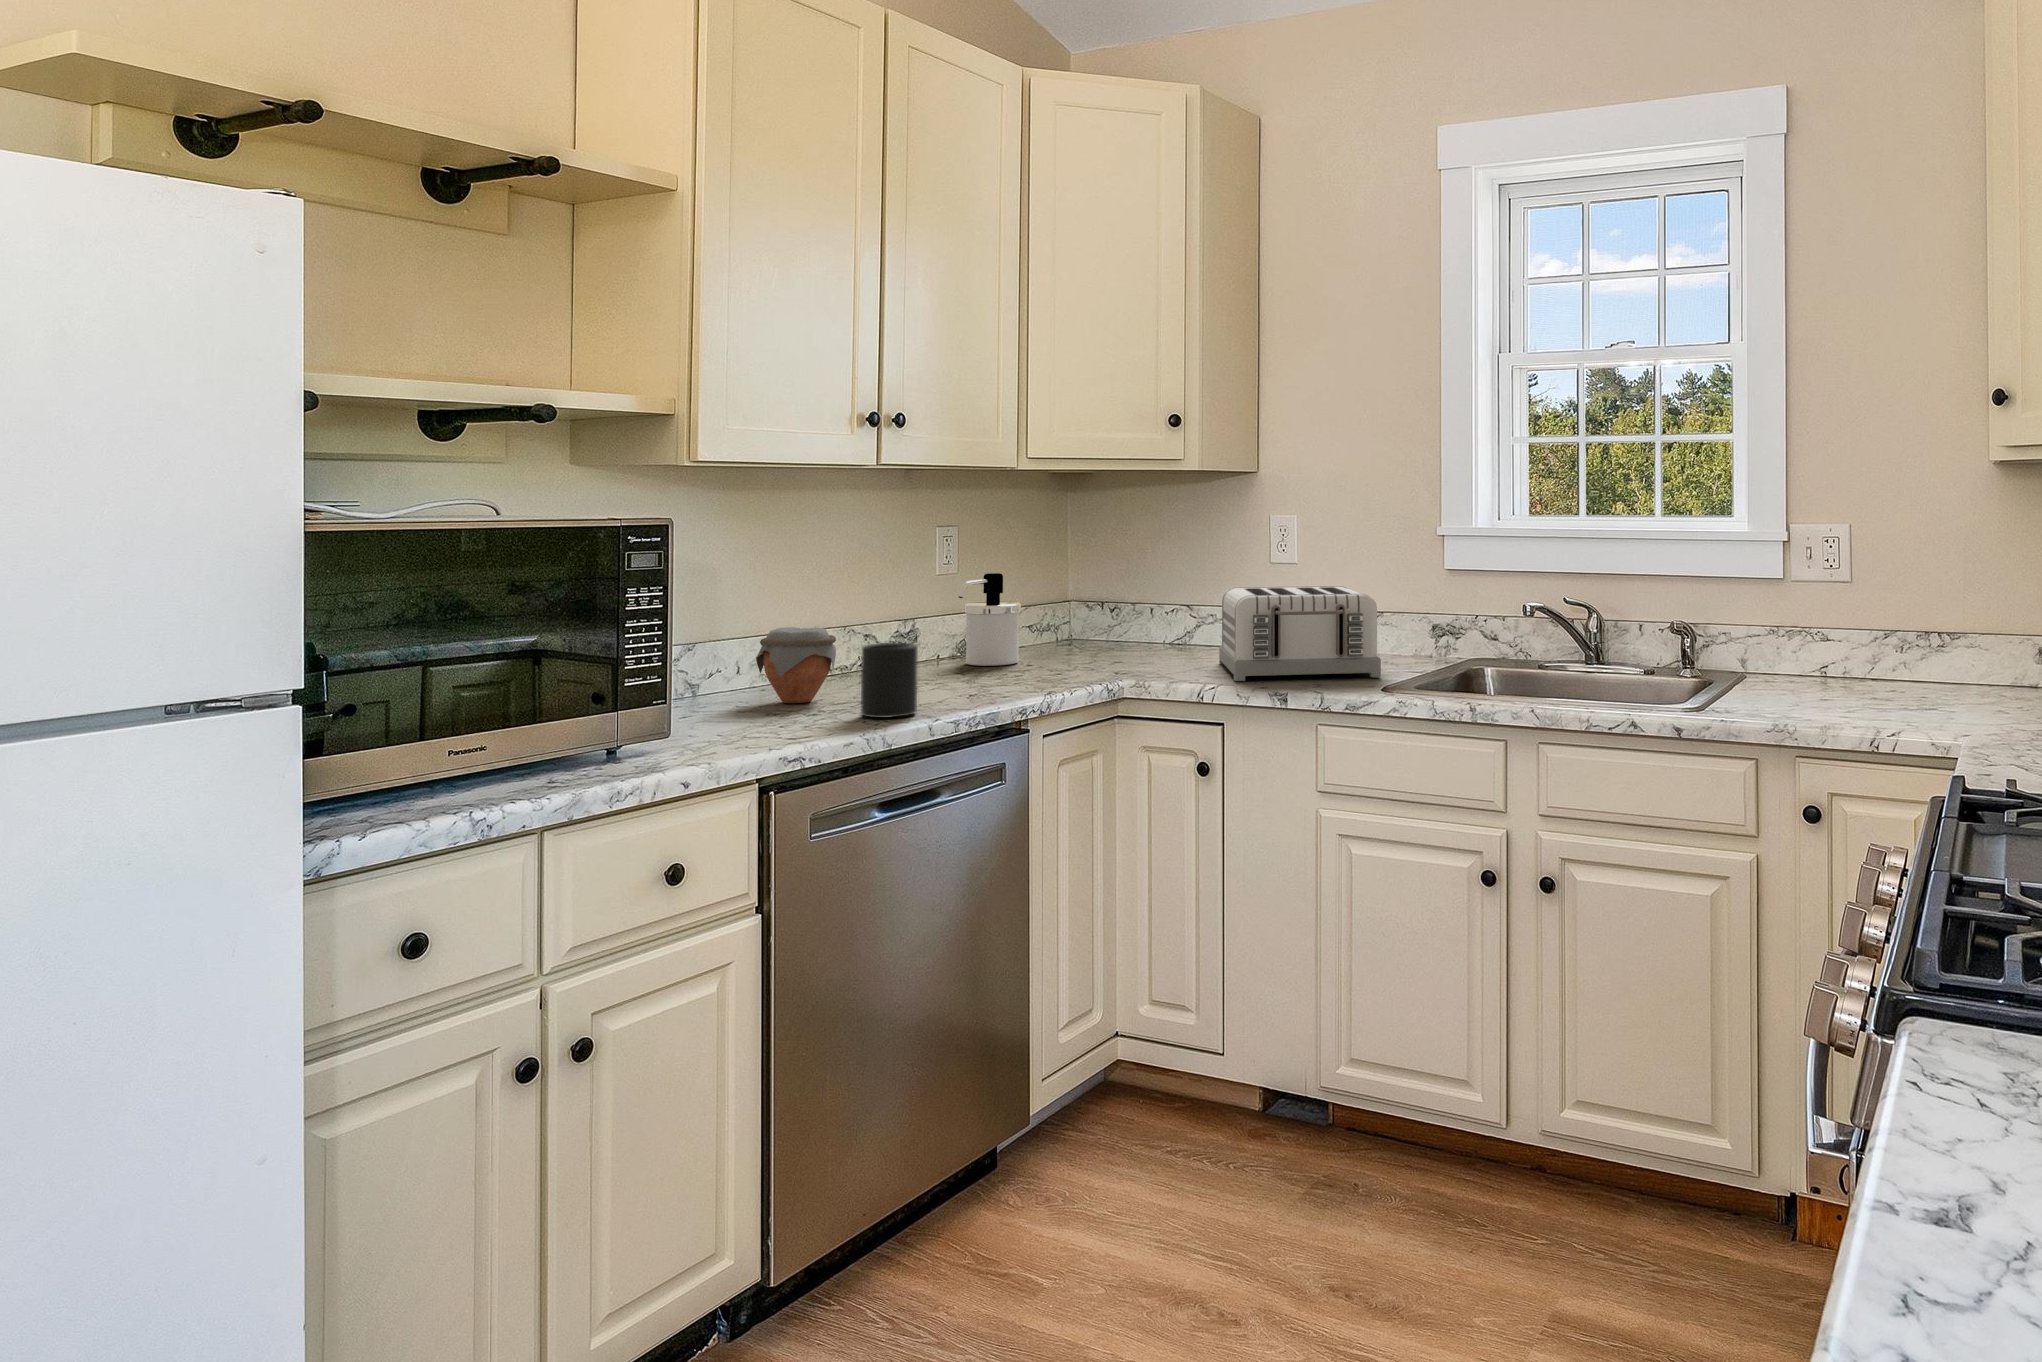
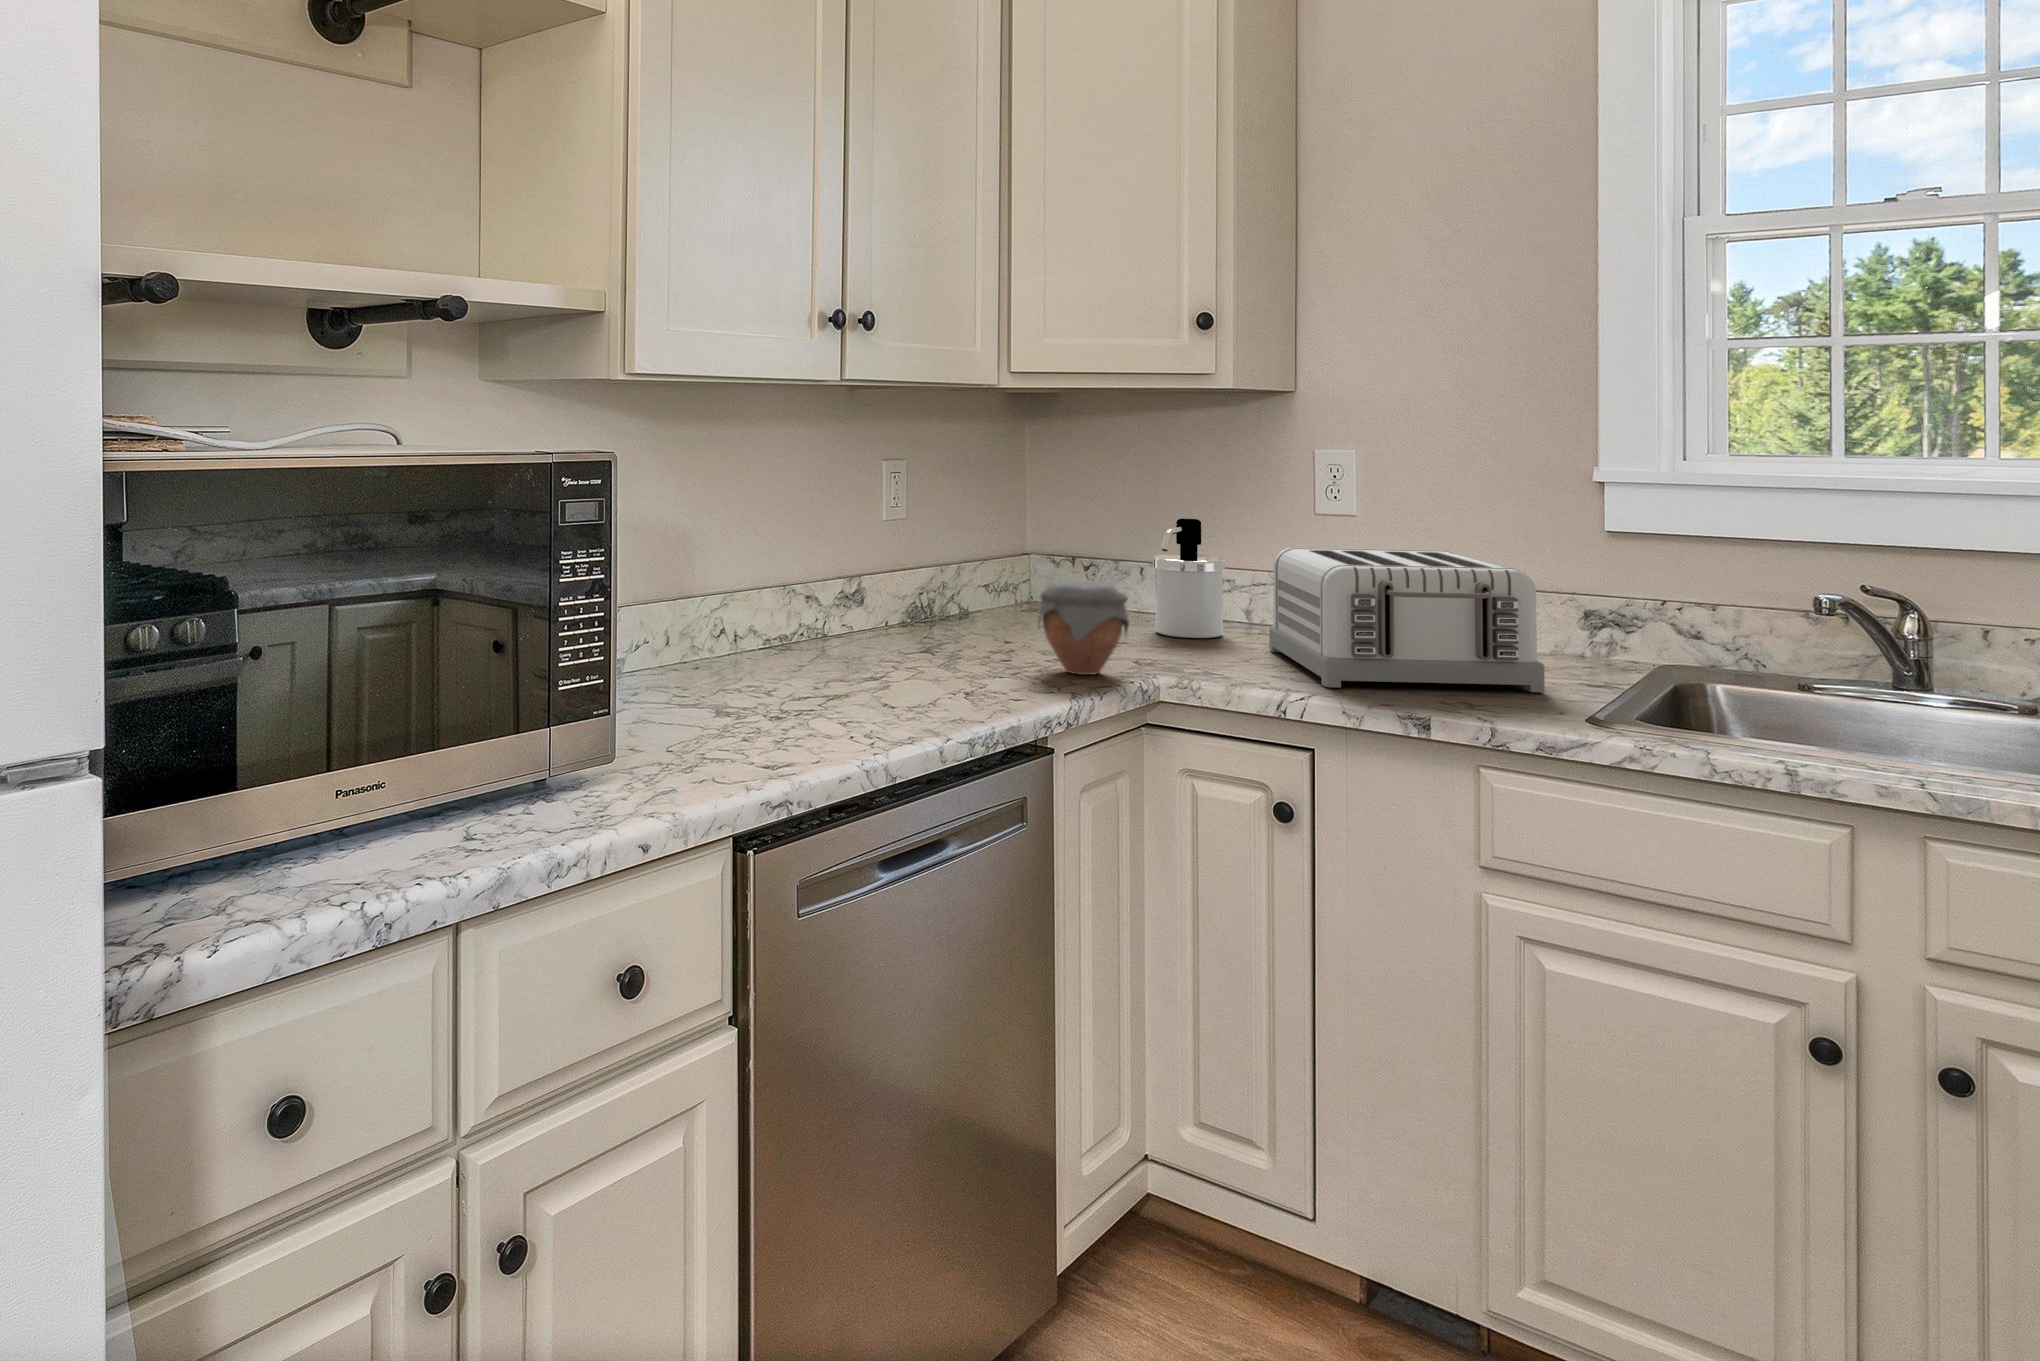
soap dispenser: present [958,573,1021,666] -> present [1153,518,1225,638]
jar: present [756,627,836,703] -> present [1038,579,1129,675]
mug: present [861,643,918,718] -> none [841,623,916,731]

